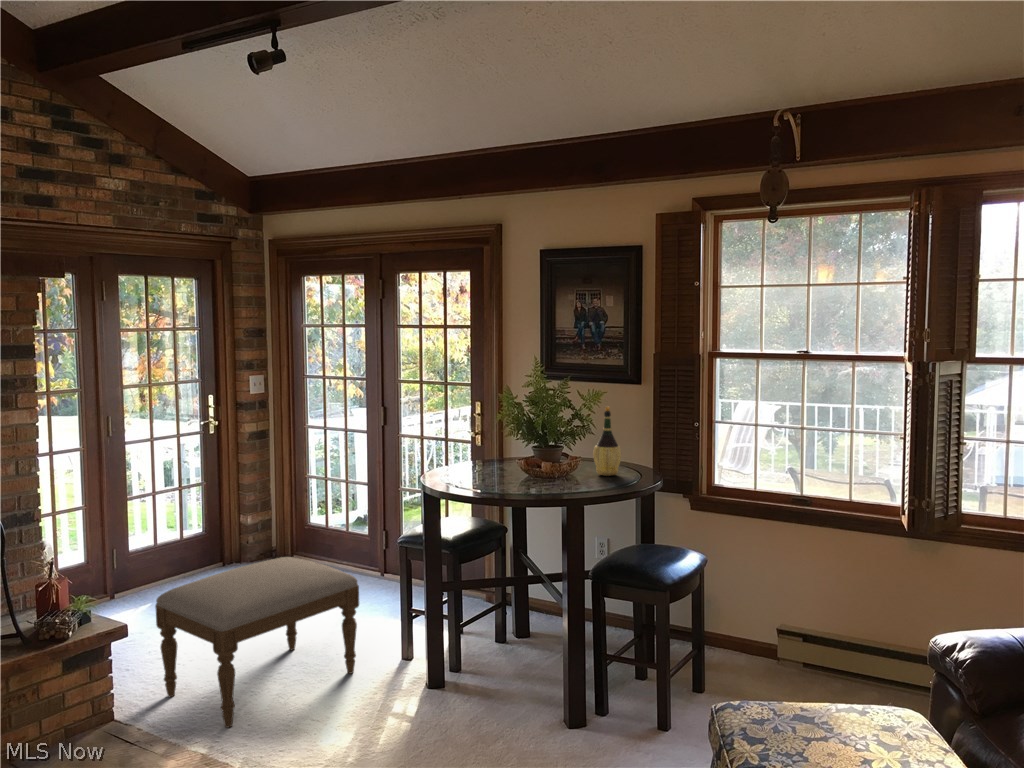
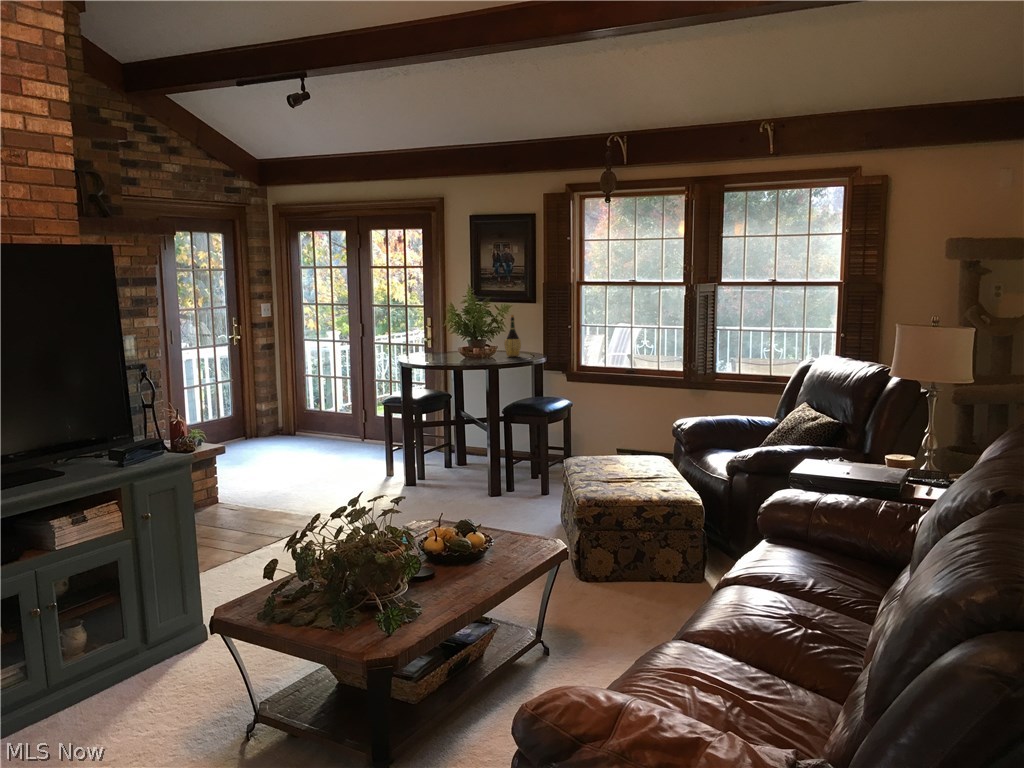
ottoman: present [155,557,359,728] -> none [240,414,362,504]

